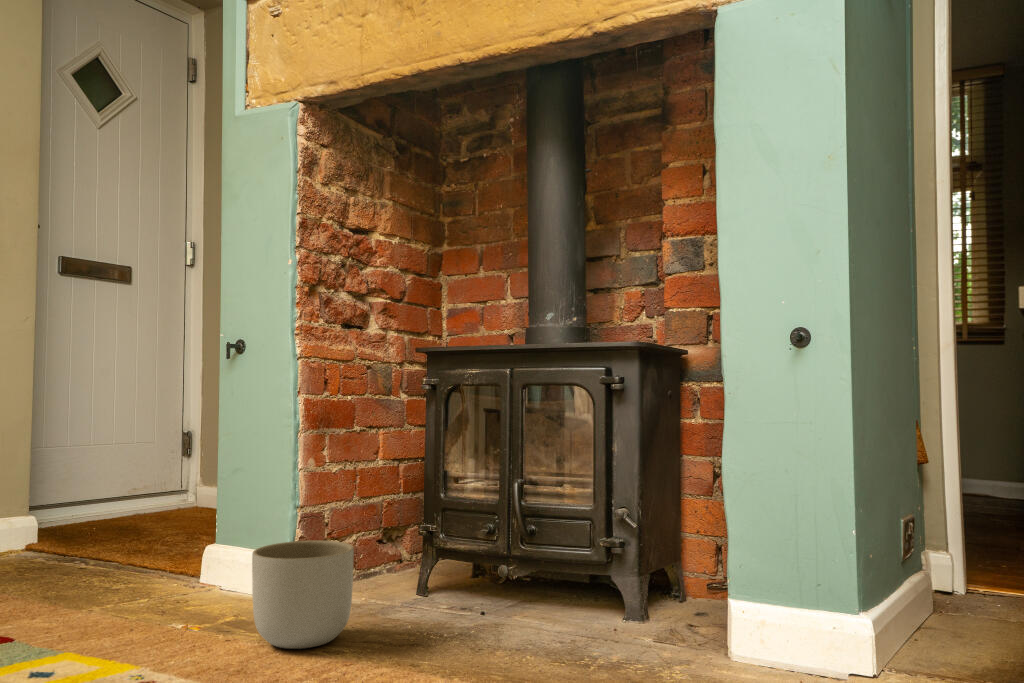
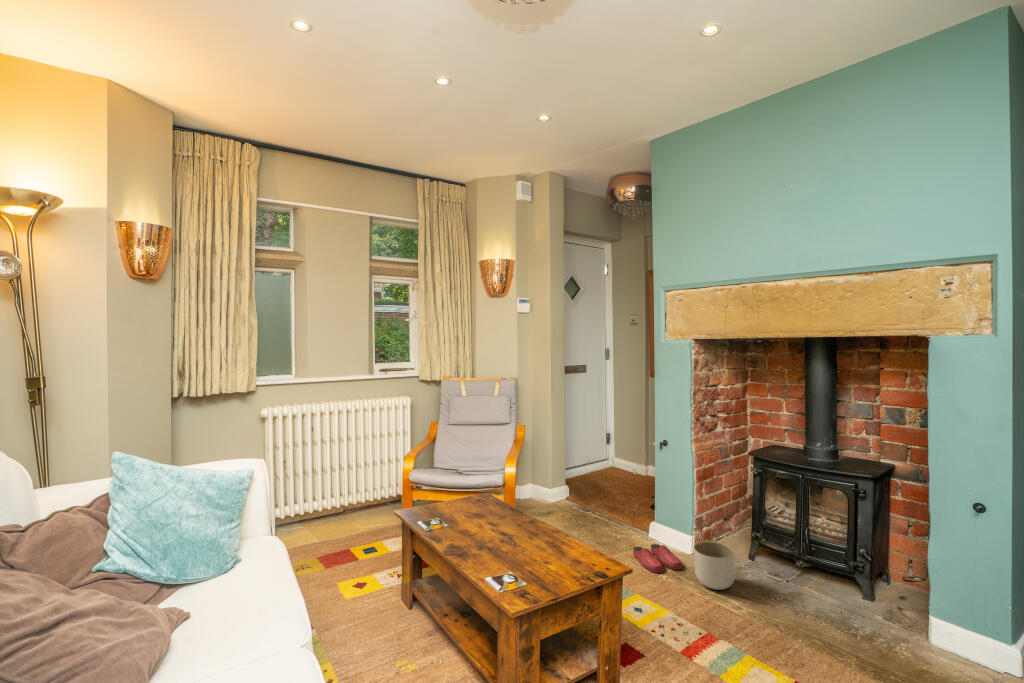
slippers: none [124,581,240,639] -> present [633,544,682,573]

